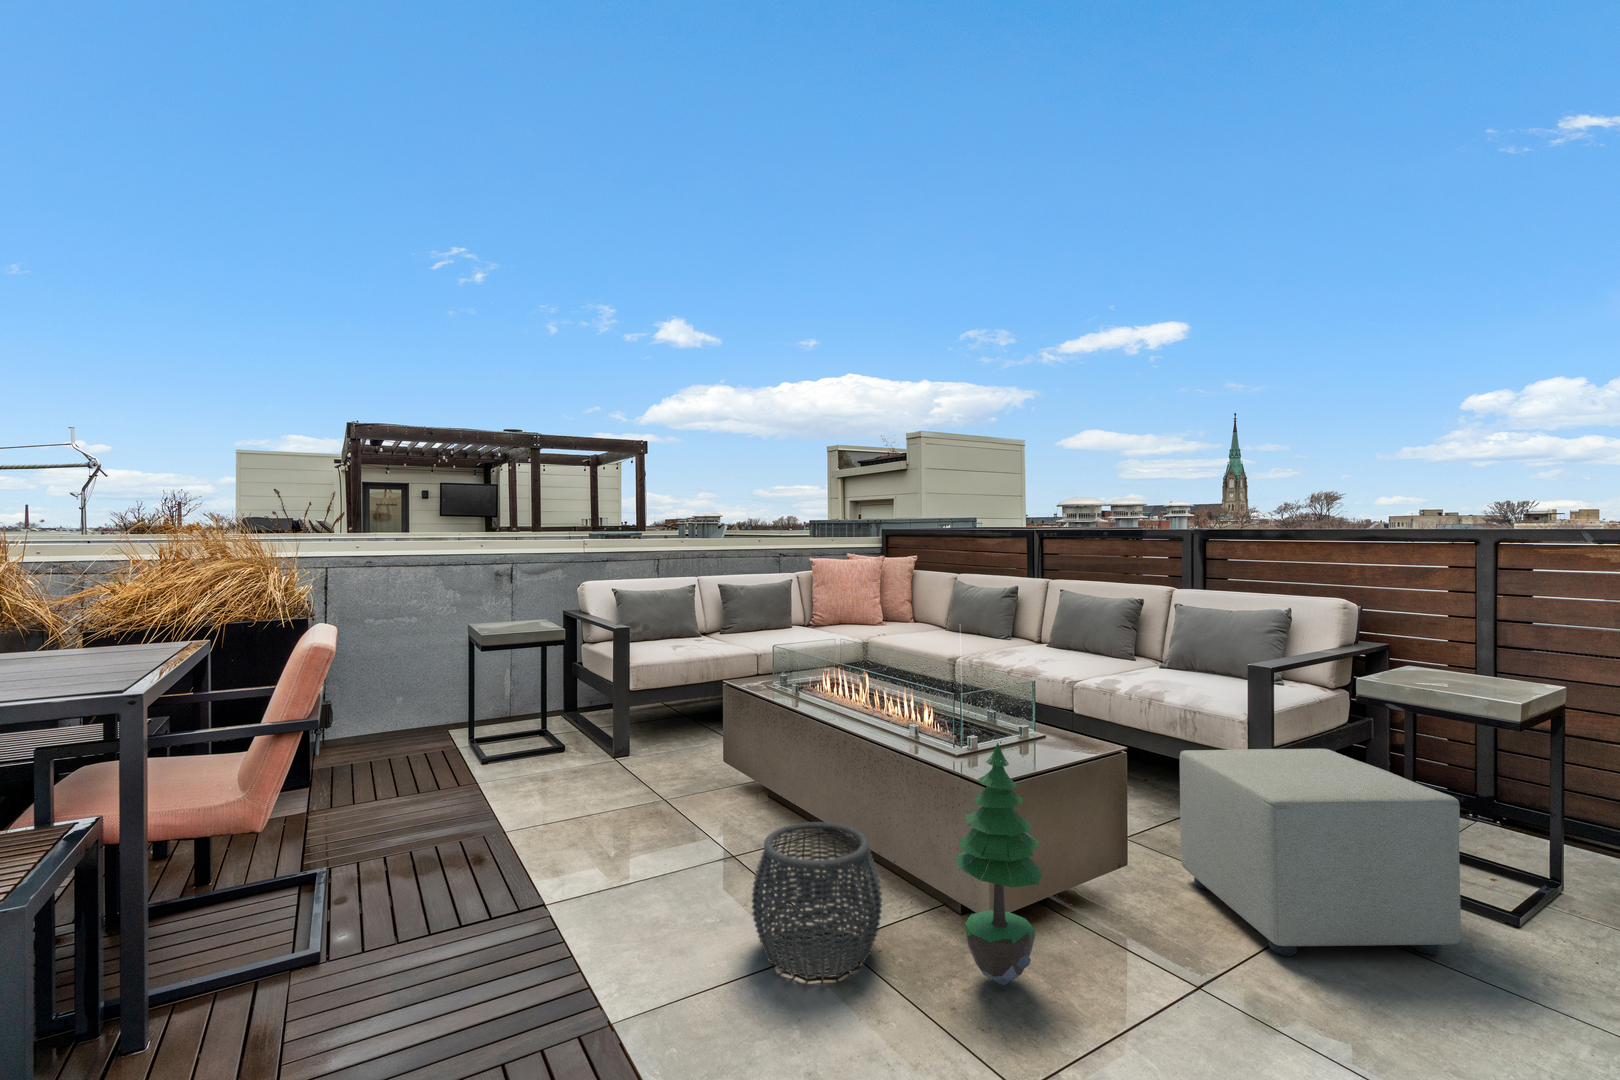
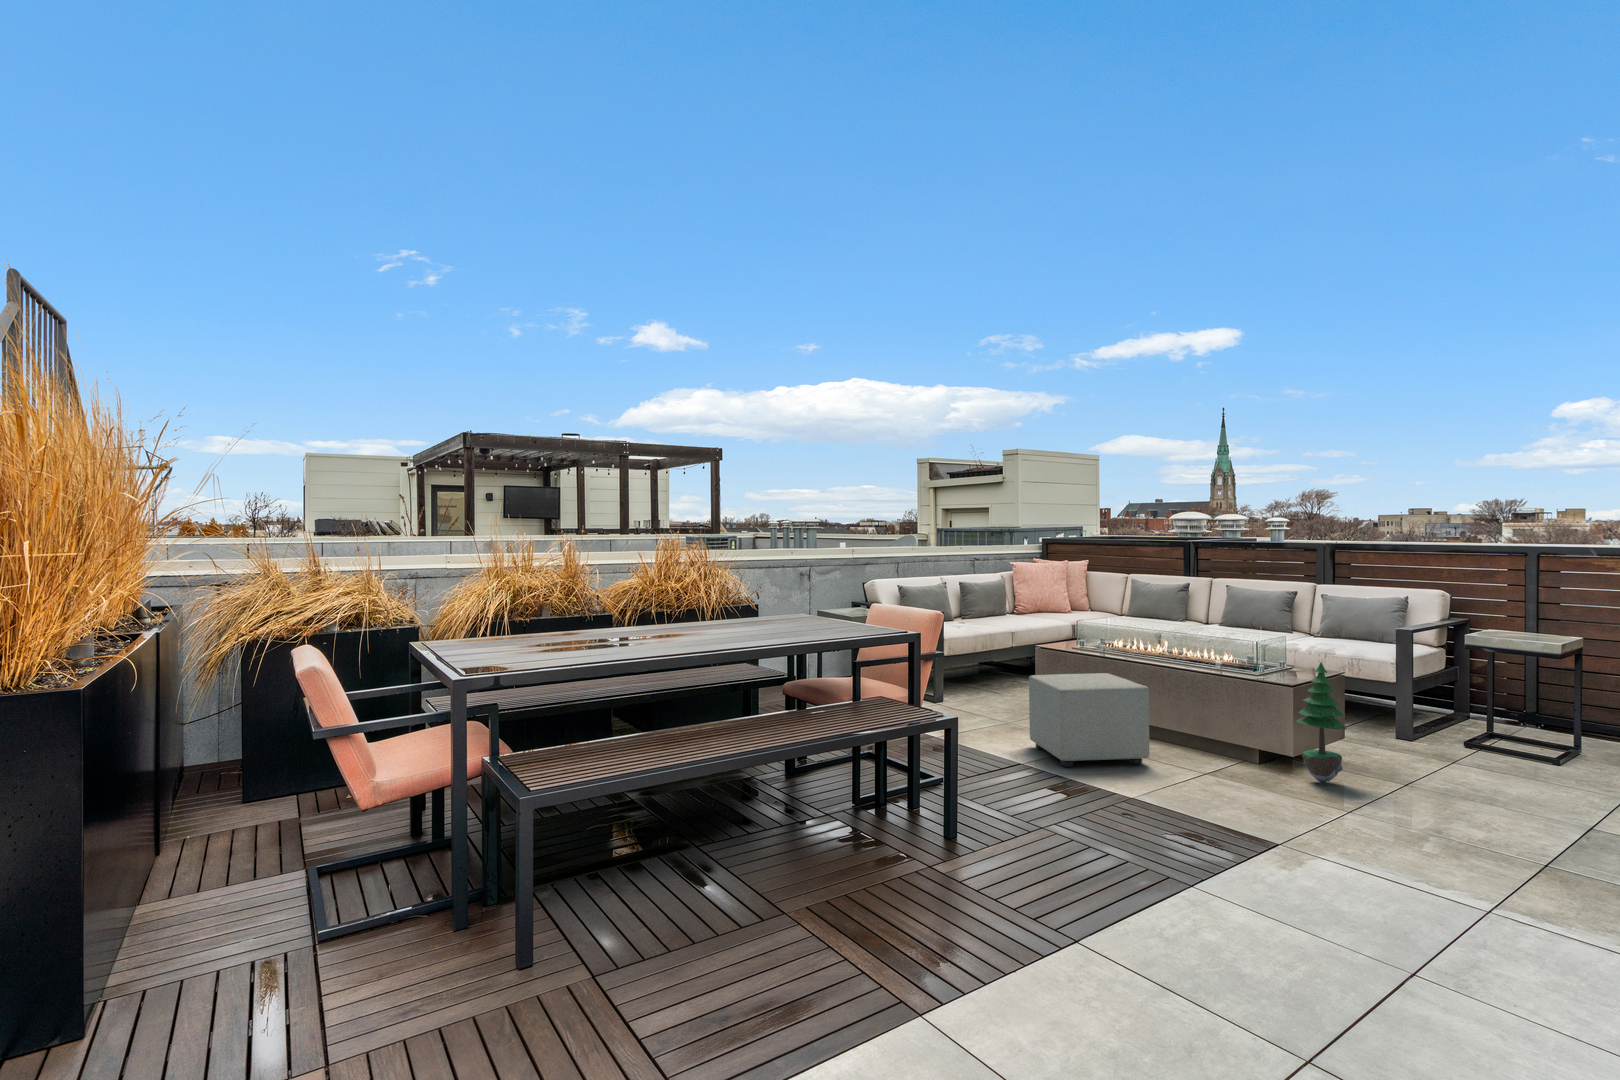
ottoman: present [1180,749,1461,956] -> present [1029,673,1149,767]
woven basket: present [752,822,882,979] -> none [1178,713,1256,785]

